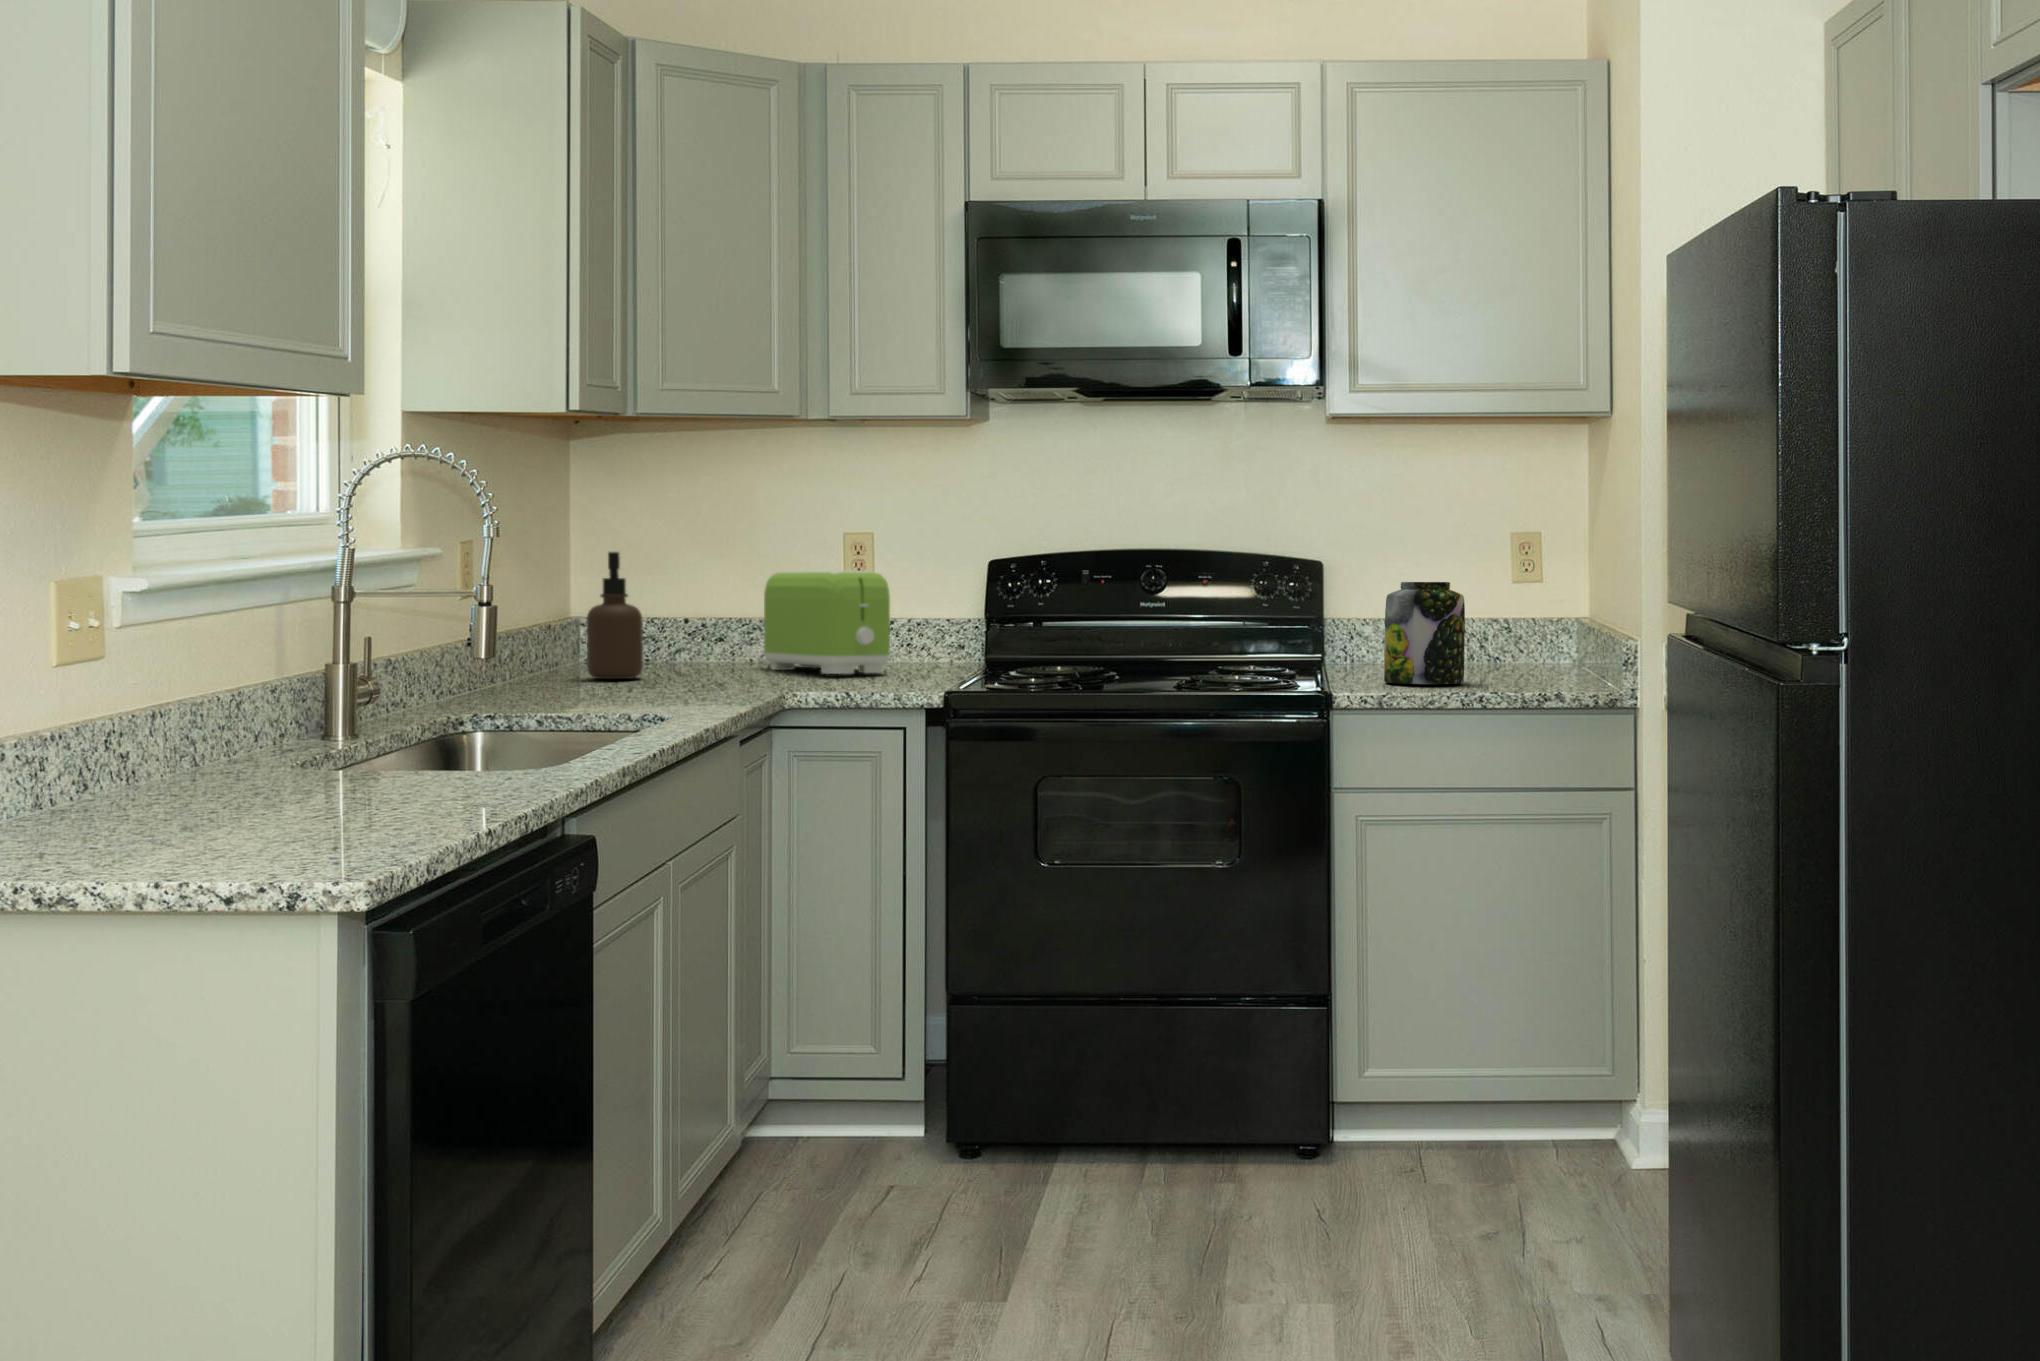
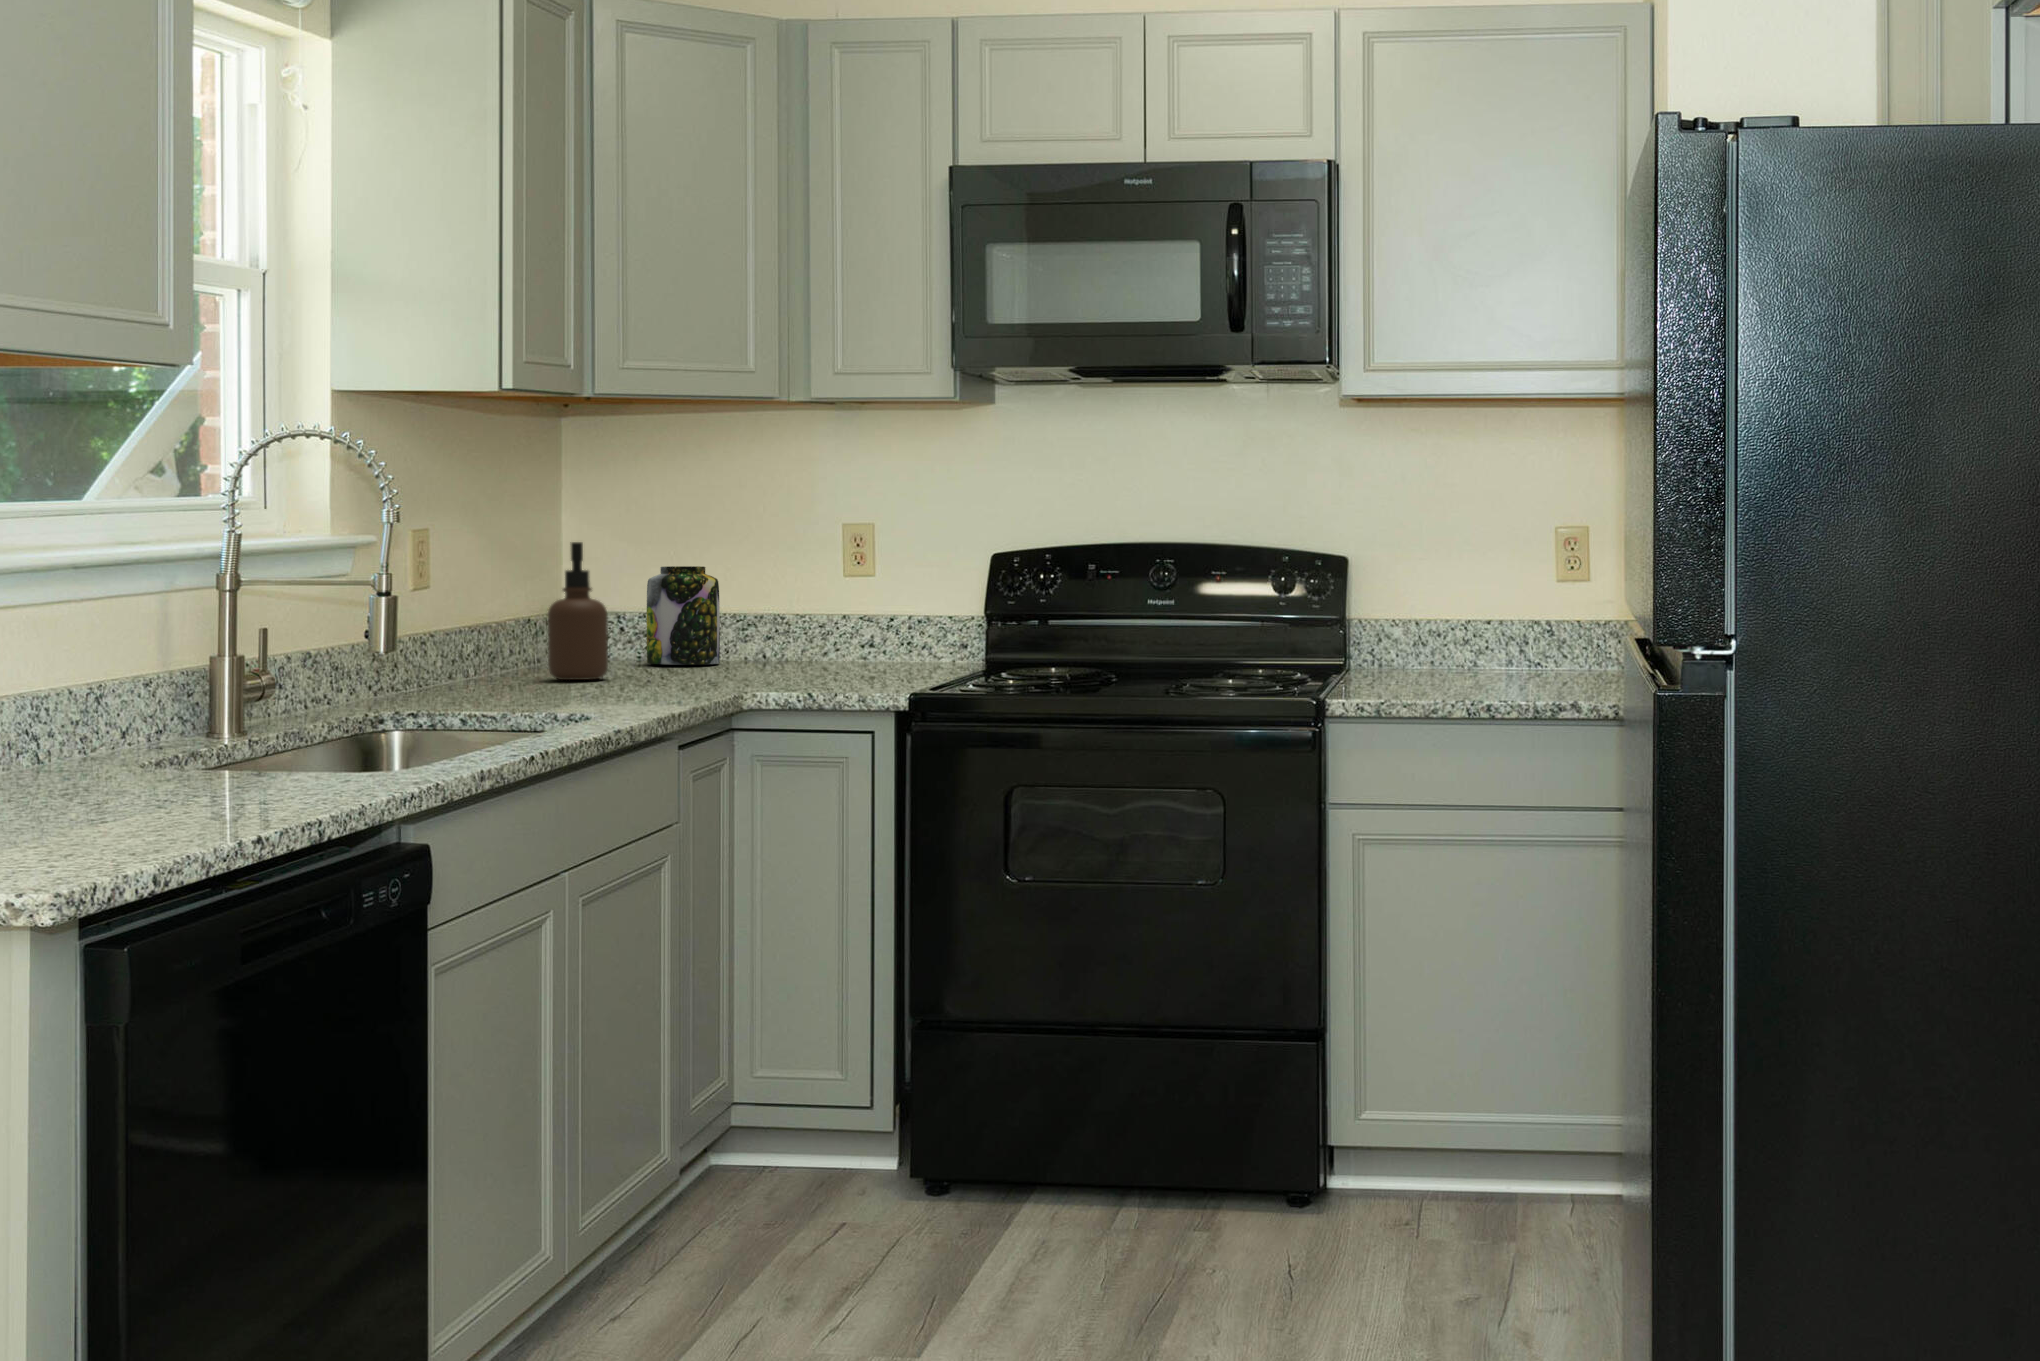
toaster: present [764,571,890,674] -> none [746,562,877,675]
jar: present [1384,582,1465,684] -> present [647,566,720,665]

